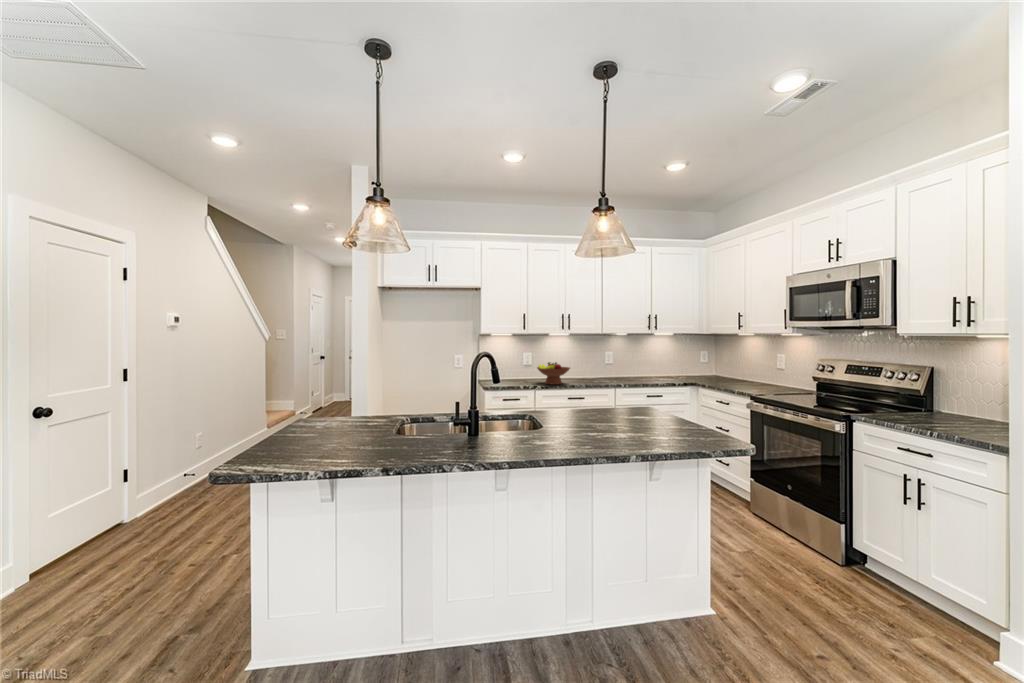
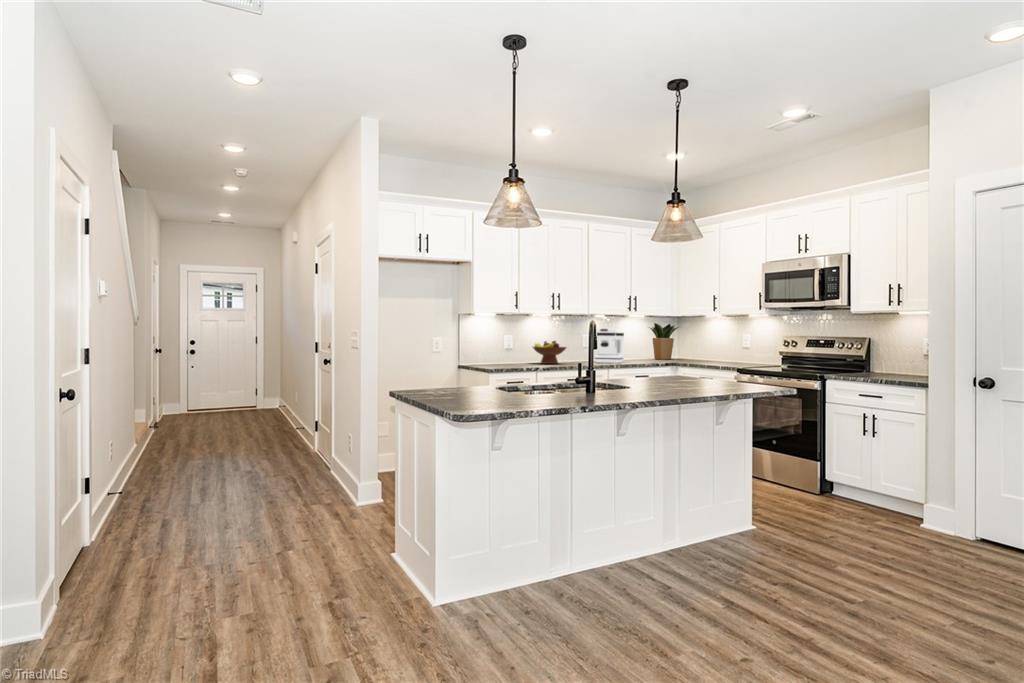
potted plant: none [675,340,715,377] -> present [650,323,679,360]
coffee maker: none [604,348,637,384] -> present [594,328,624,363]

